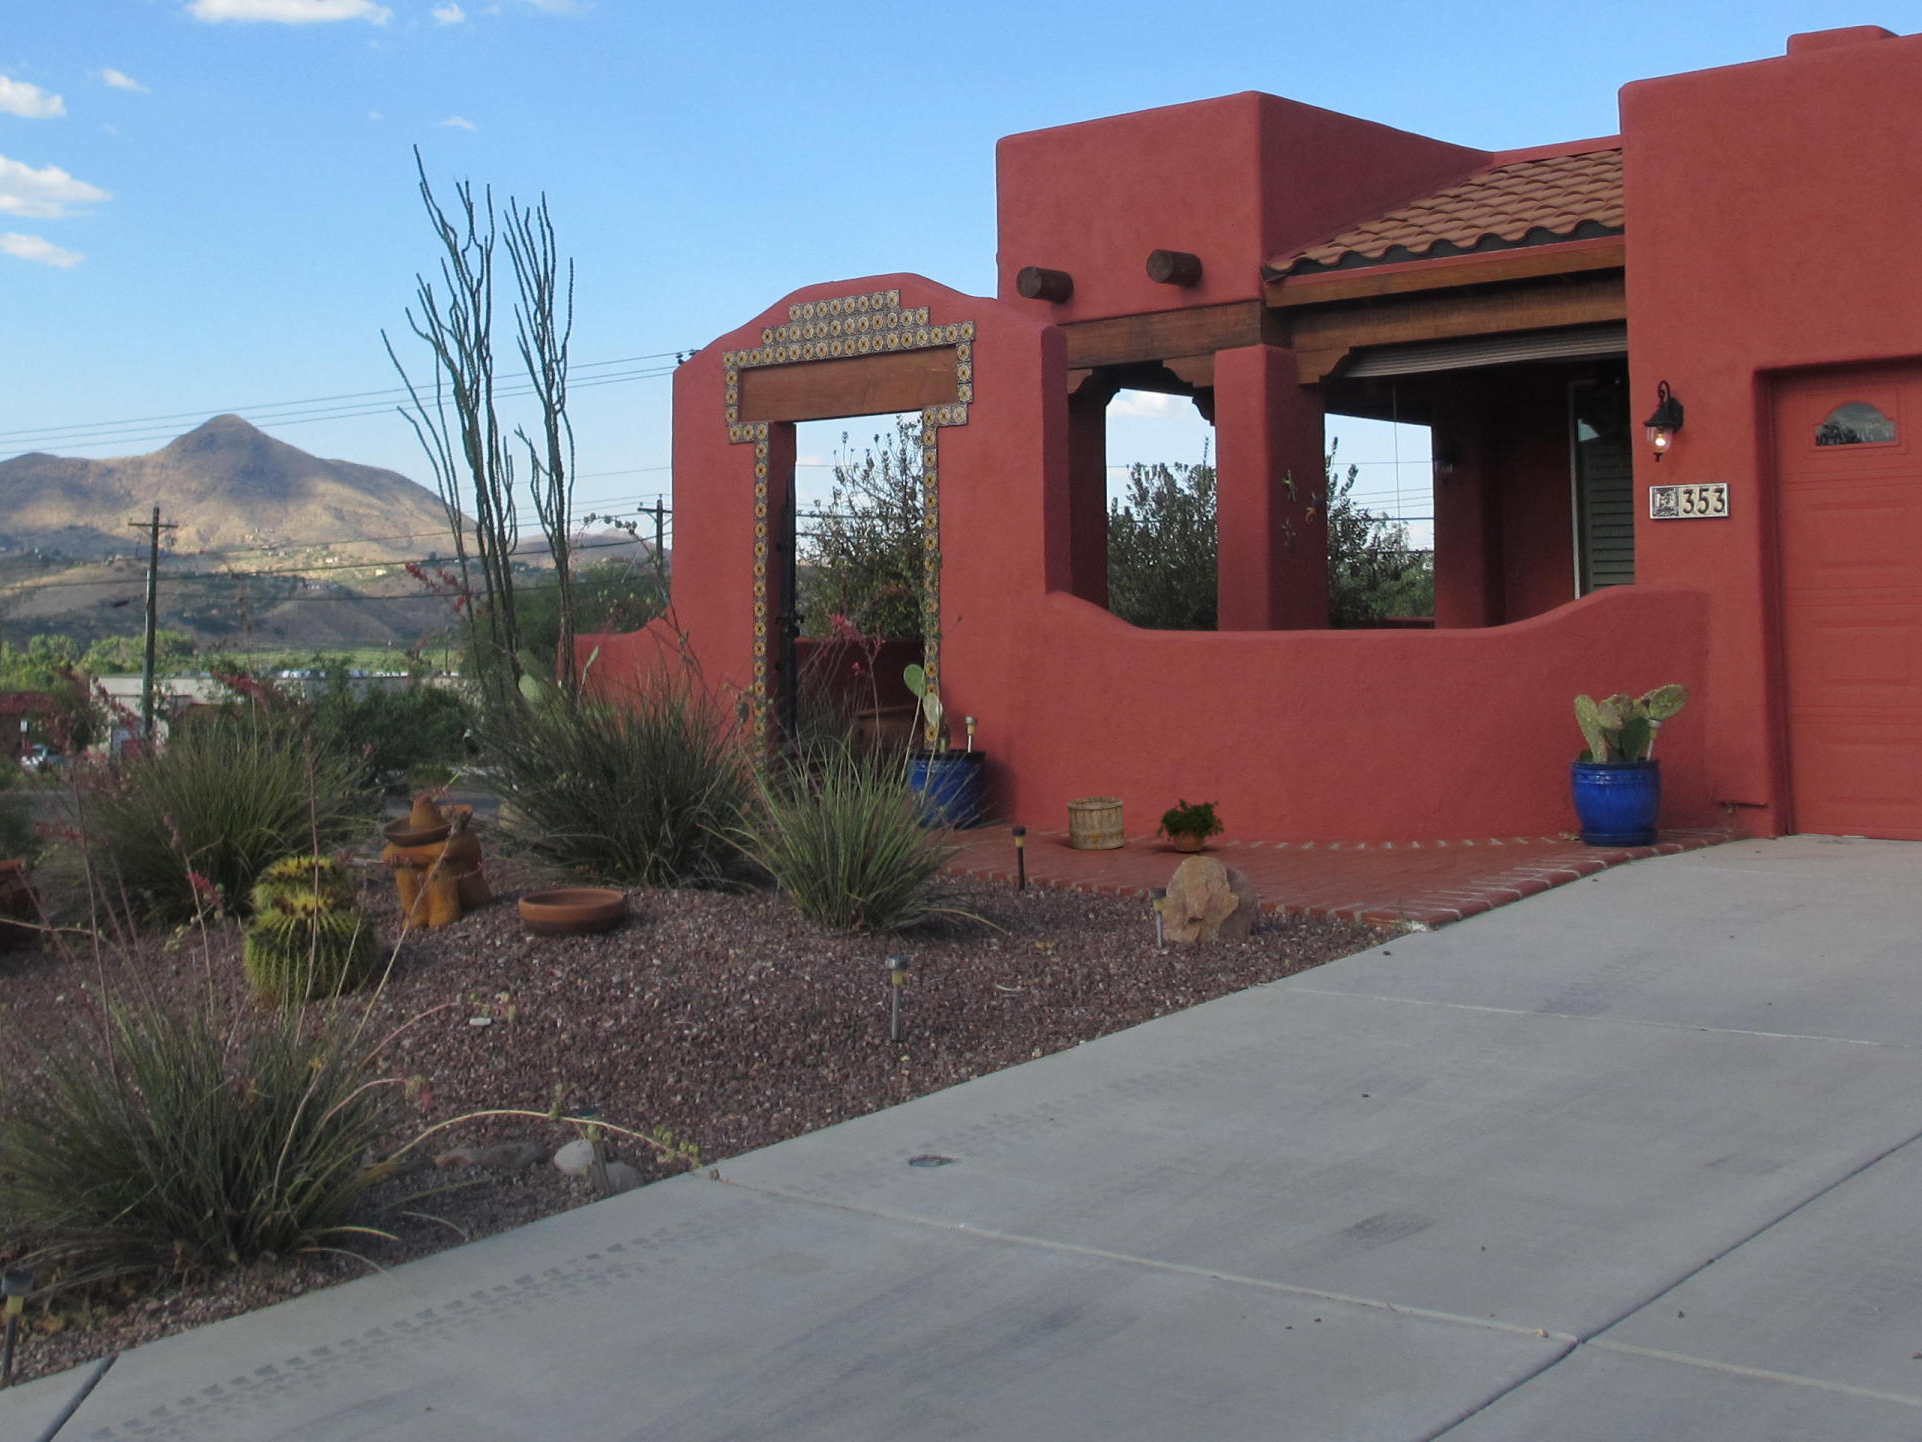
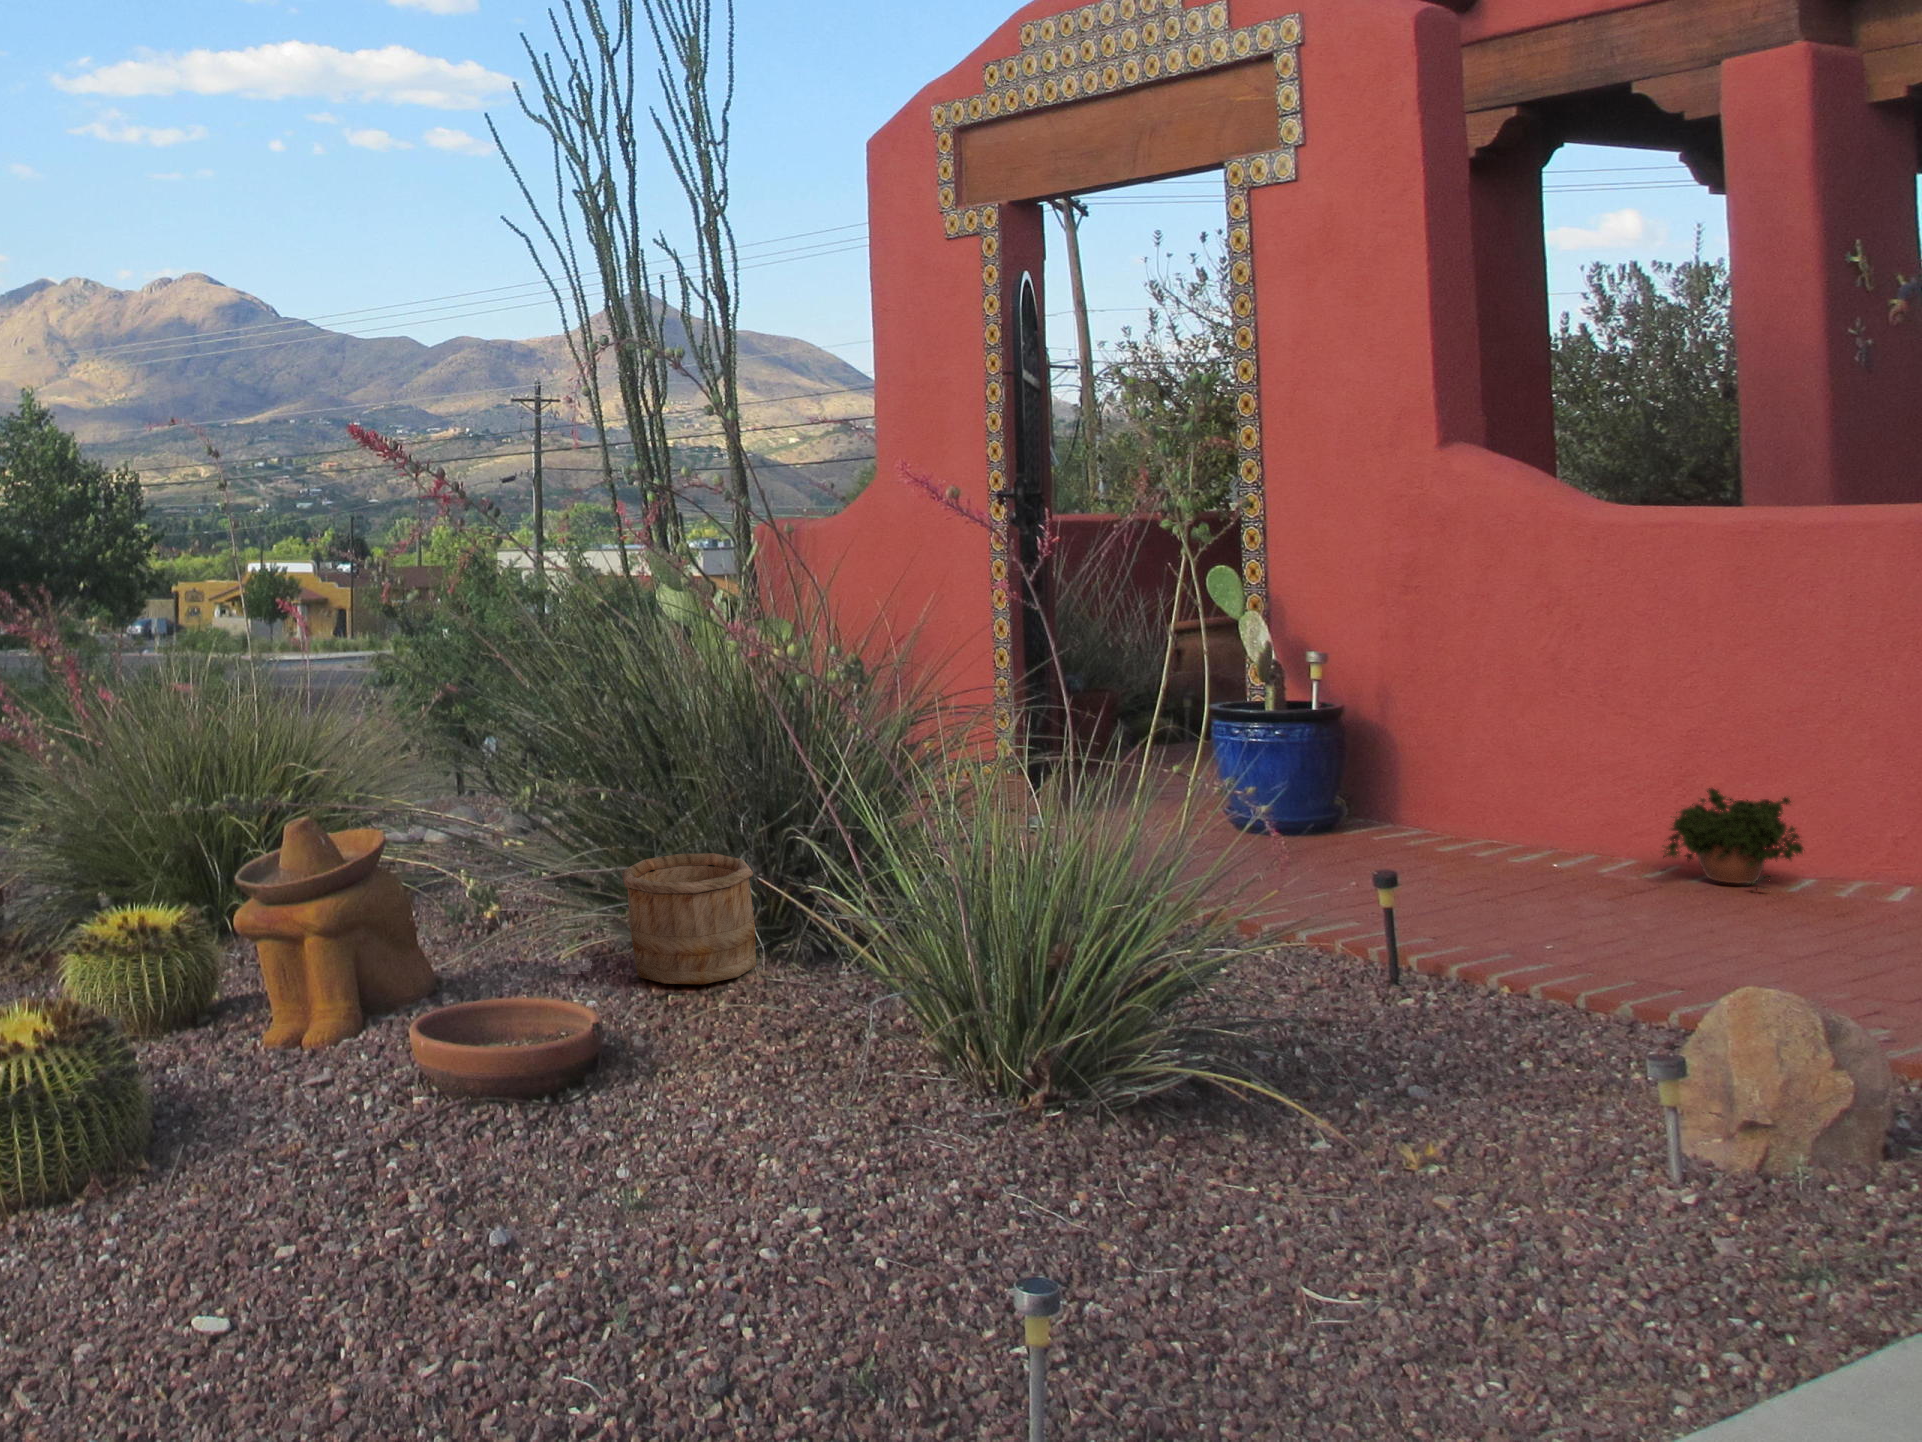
wooden bucket: present [1066,797,1124,850] -> present [622,853,756,984]

